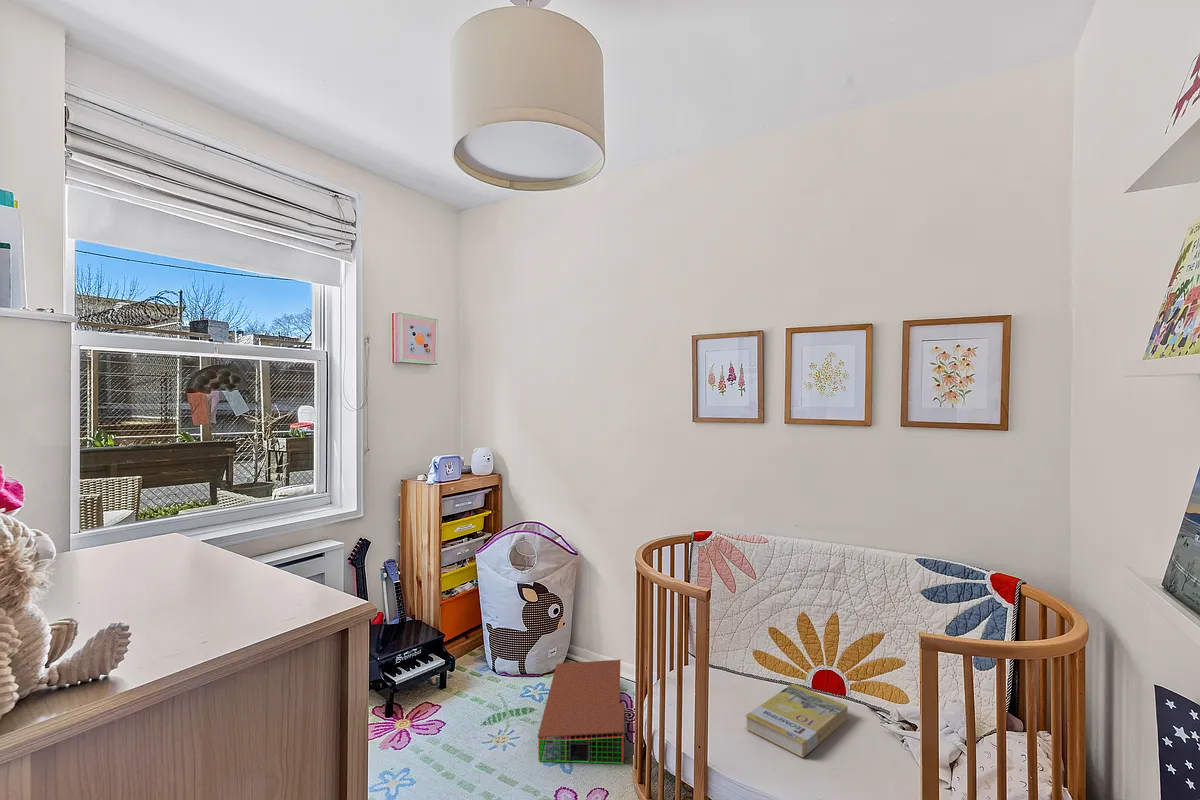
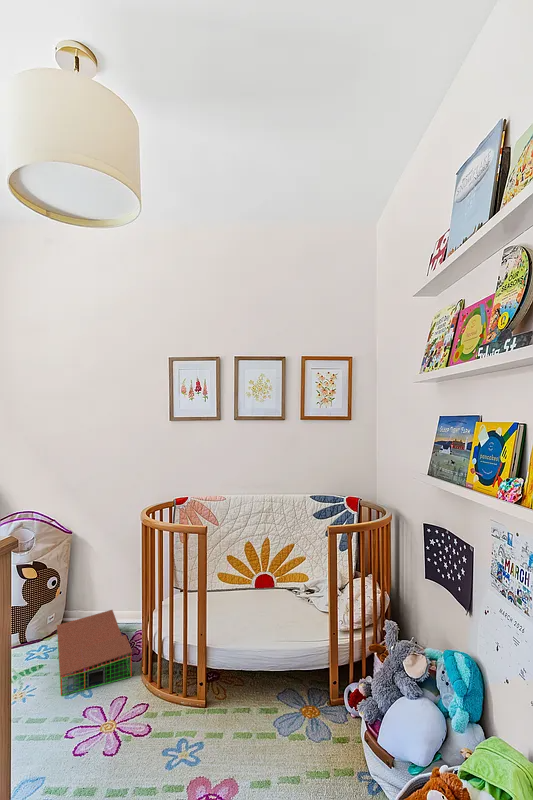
book: present [746,684,848,758] -> none [224,588,281,624]

